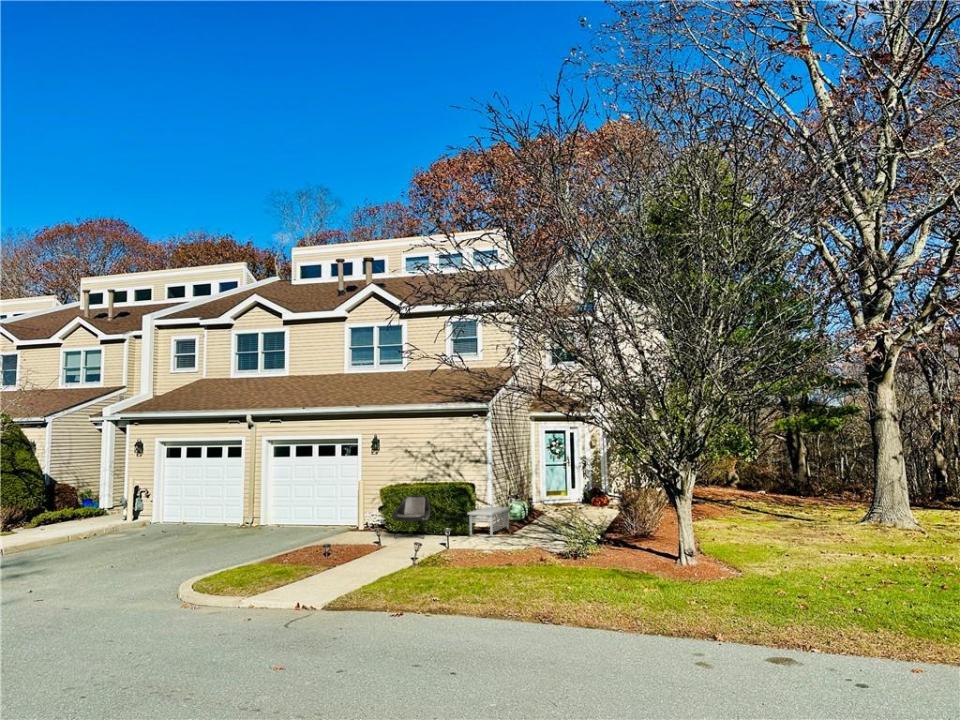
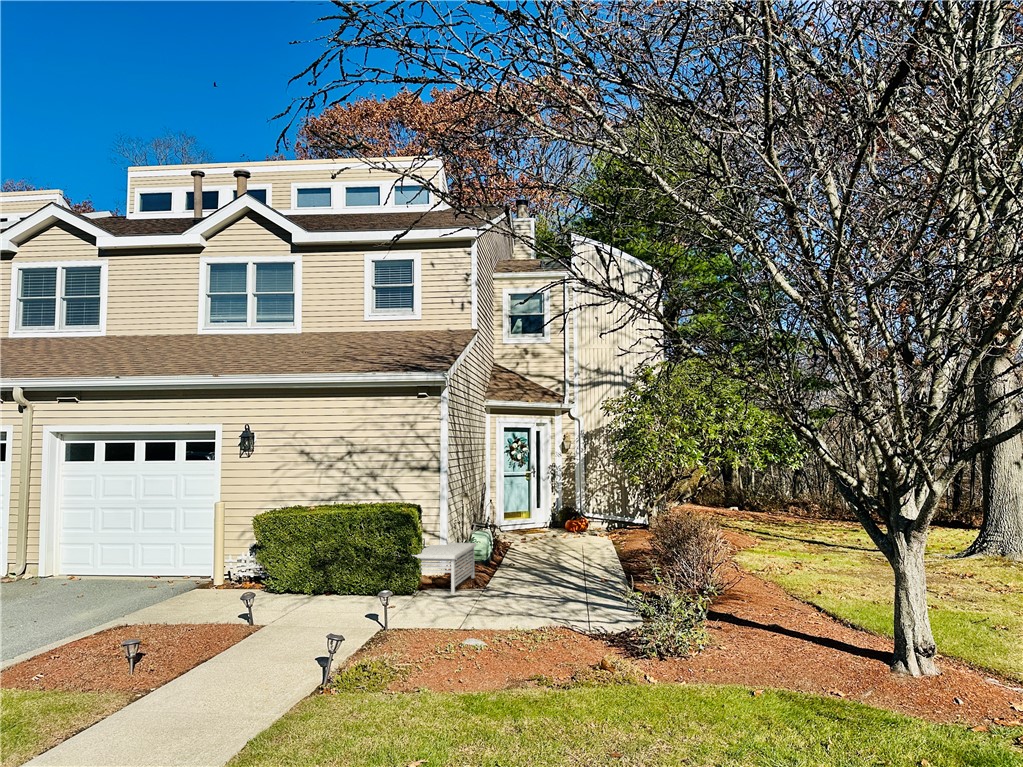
lounge chair: present [392,495,431,539] -> none [275,527,346,608]

